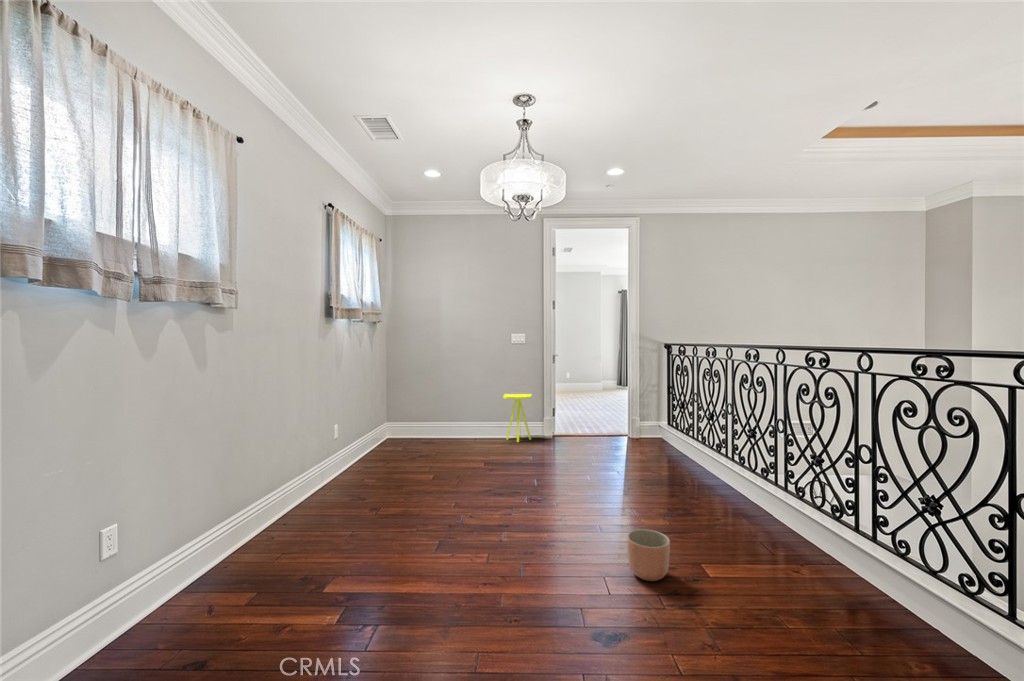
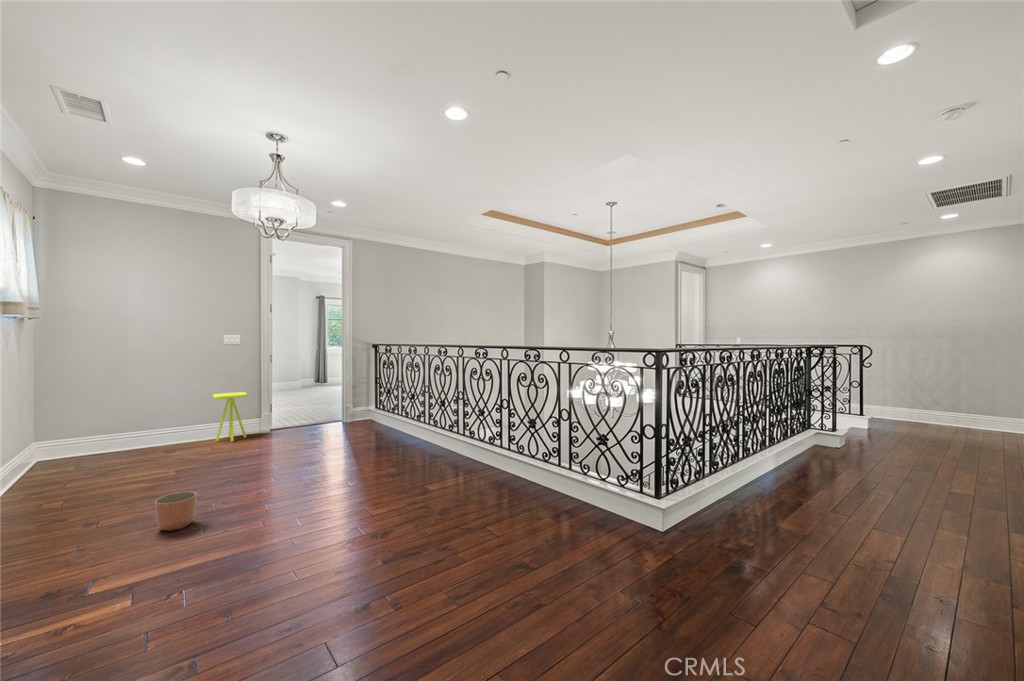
planter: present [627,529,670,581] -> present [155,491,197,531]

